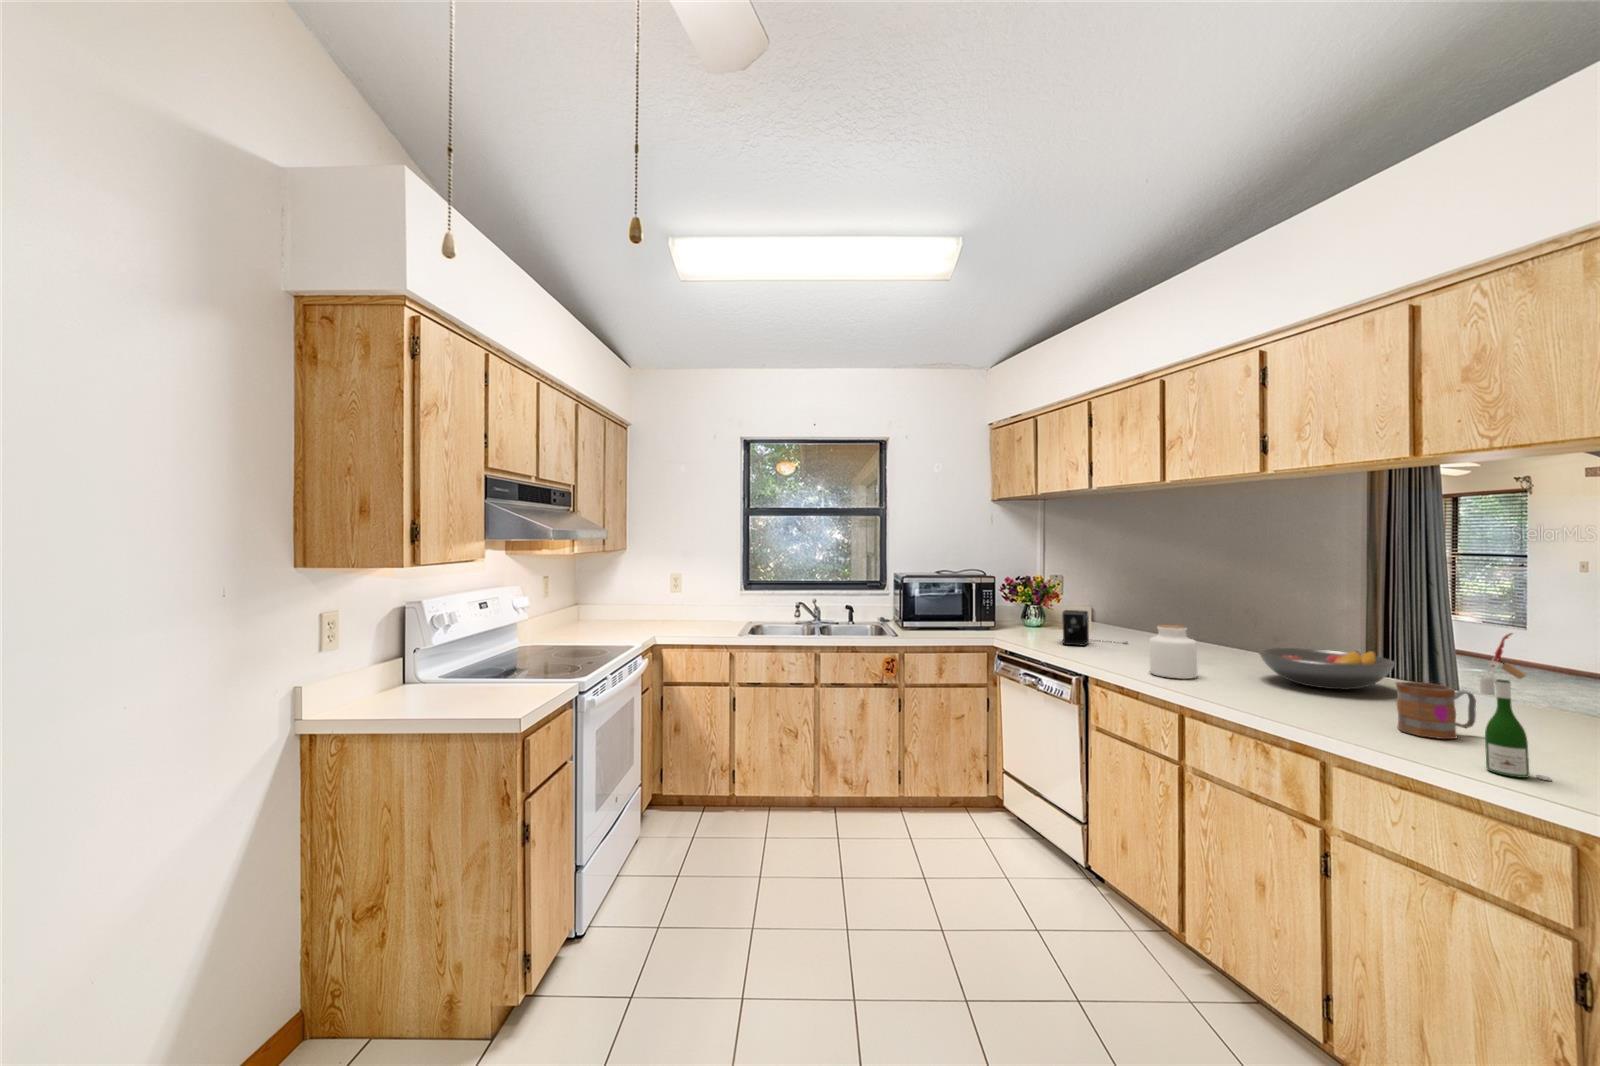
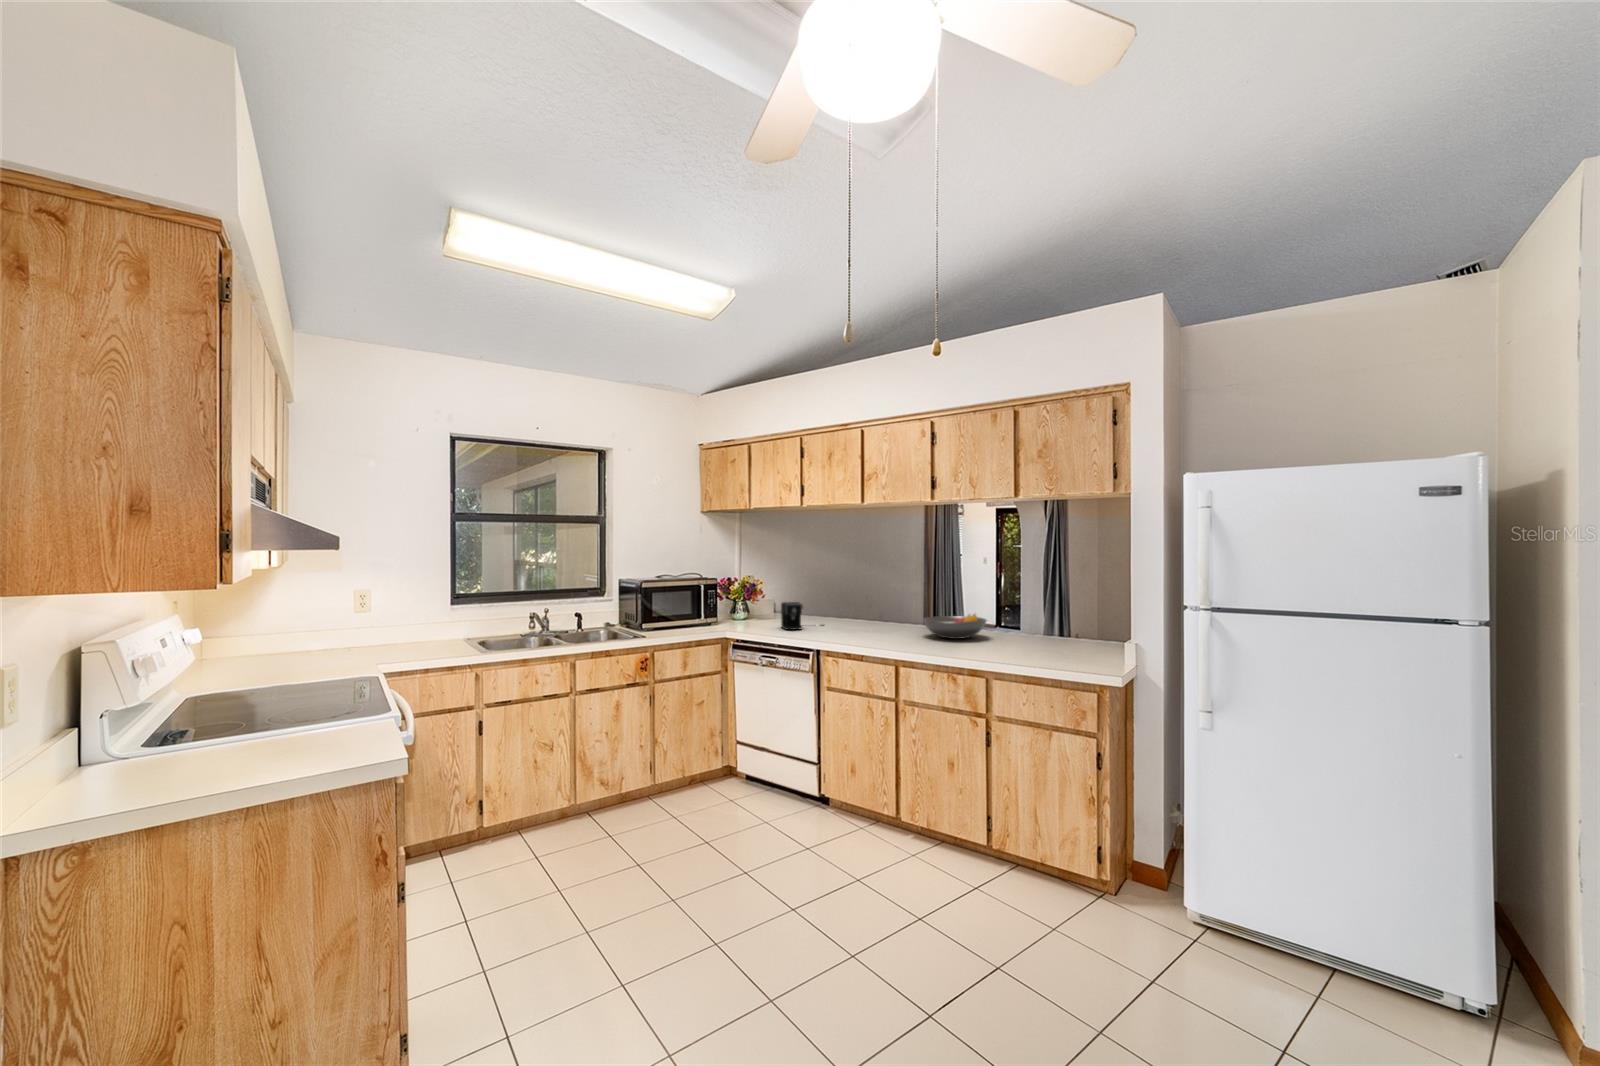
jar: present [1149,625,1197,679] -> none [866,606,895,643]
wine bottle: present [1479,633,1551,780] -> none [1052,594,1077,665]
mug: present [1396,682,1476,739] -> none [1007,626,1036,655]

